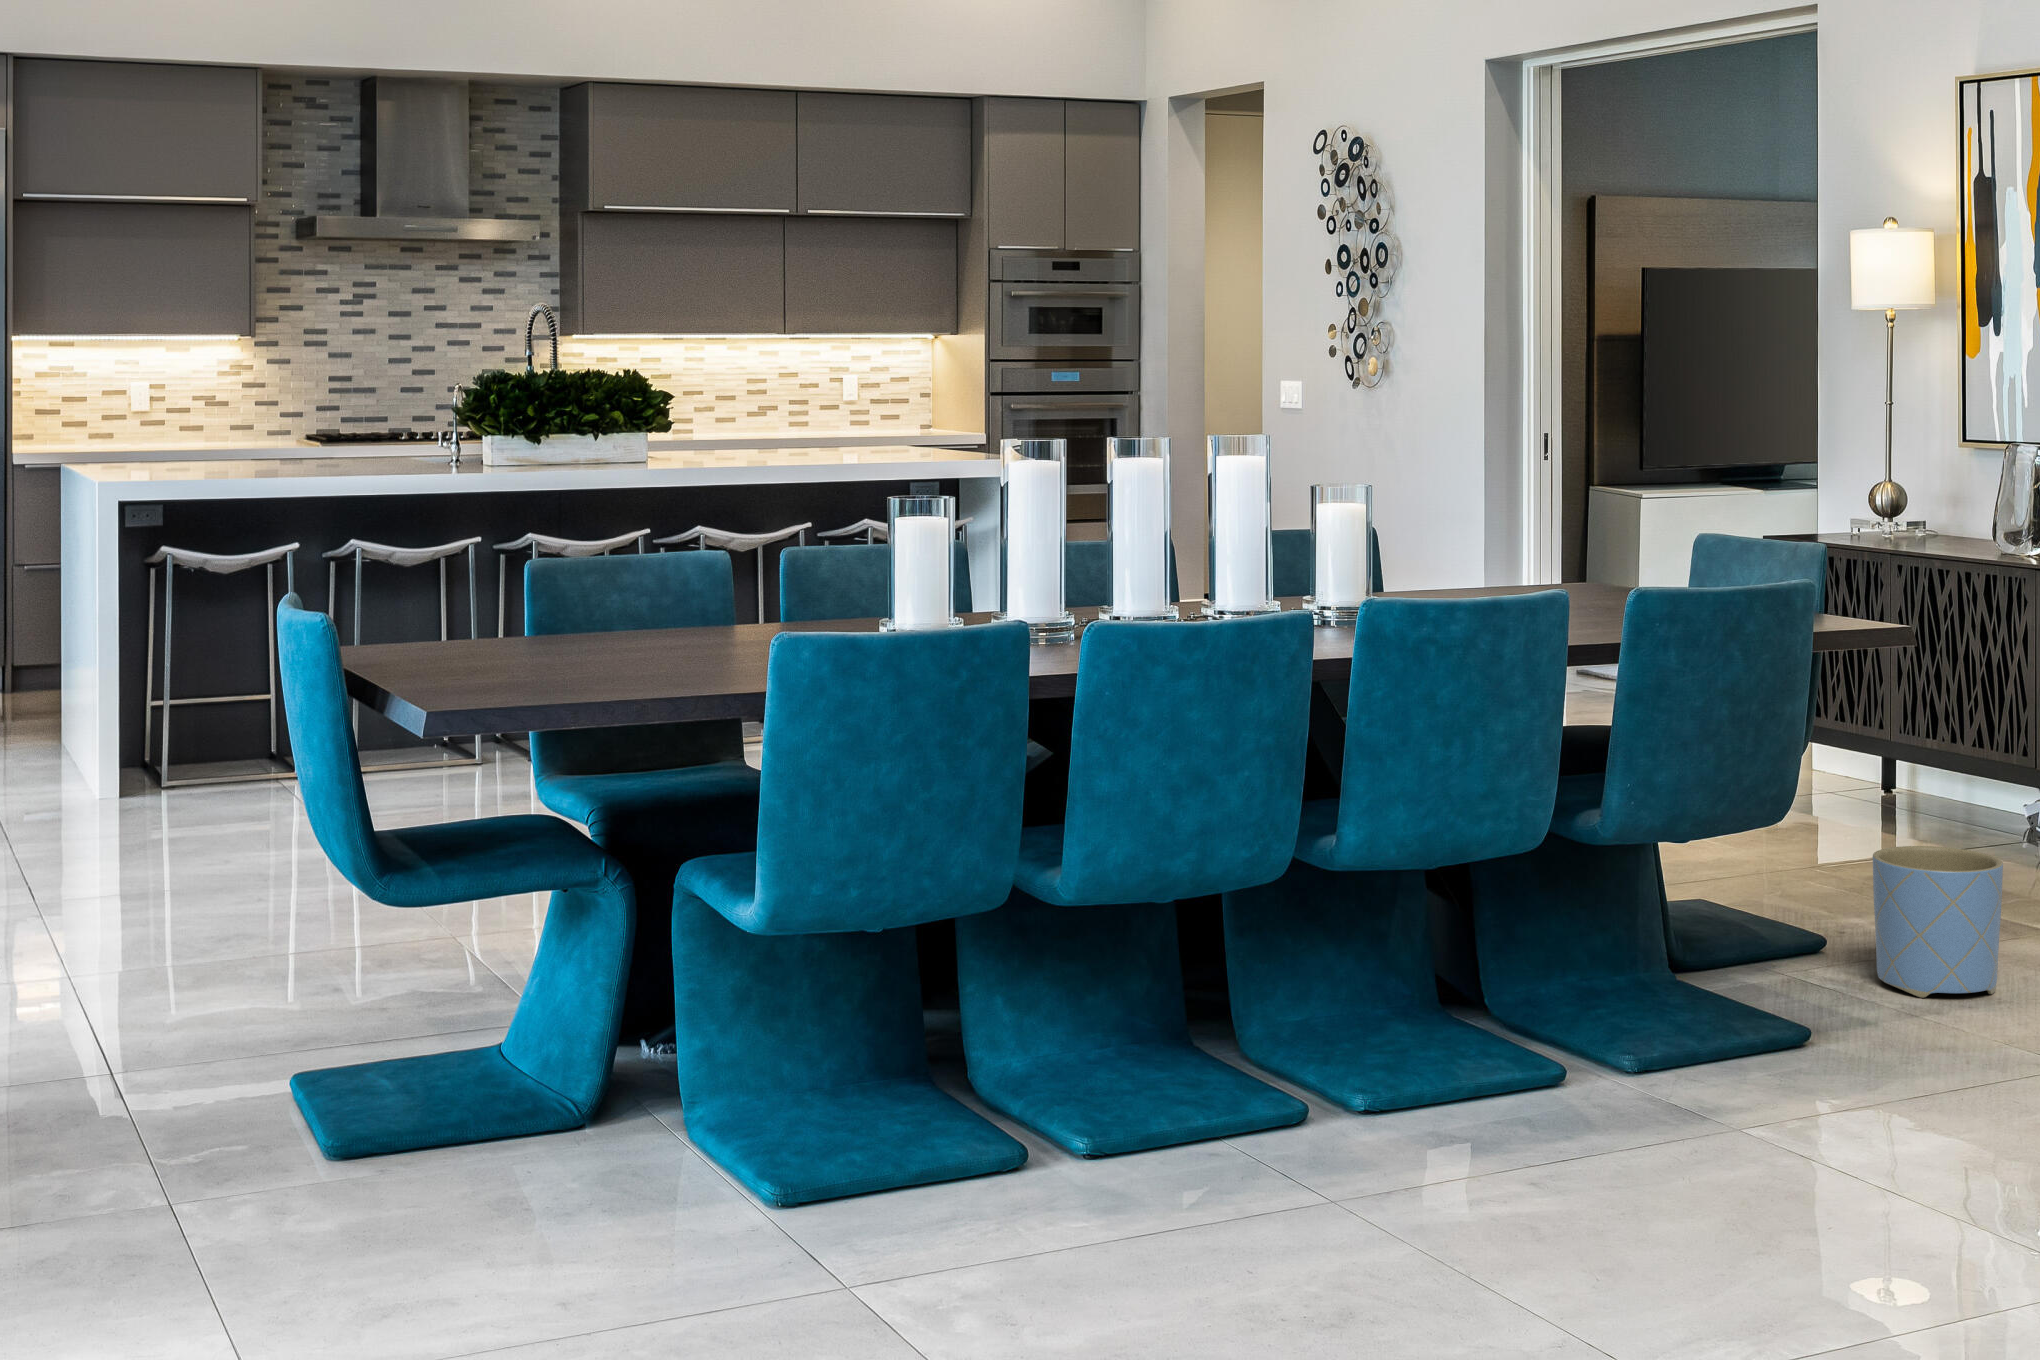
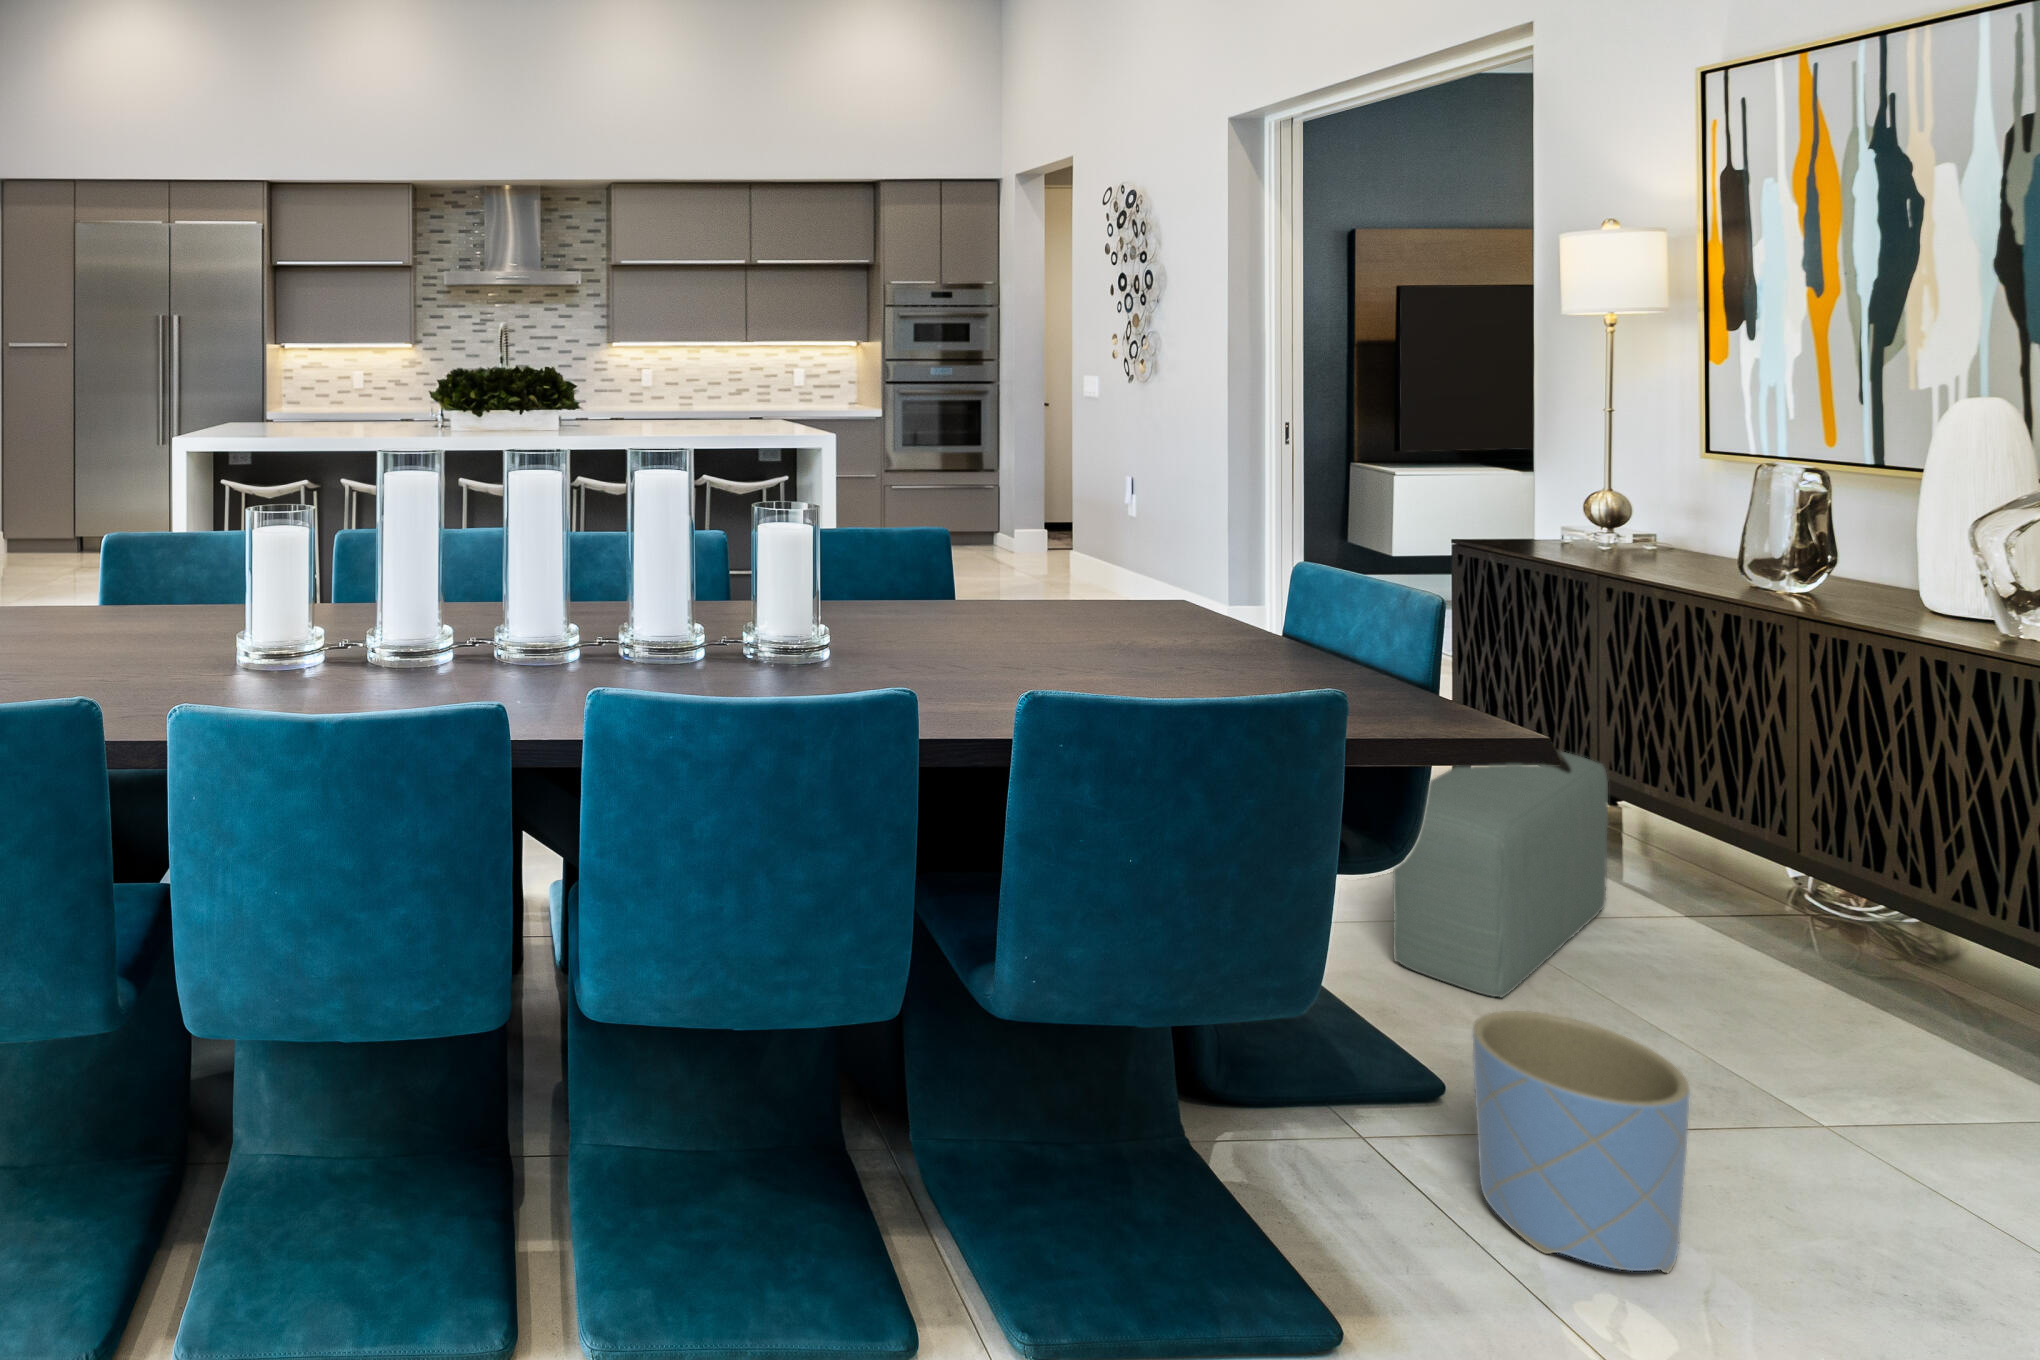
pouf: none [1769,711,1907,903] -> present [1393,752,1608,998]

